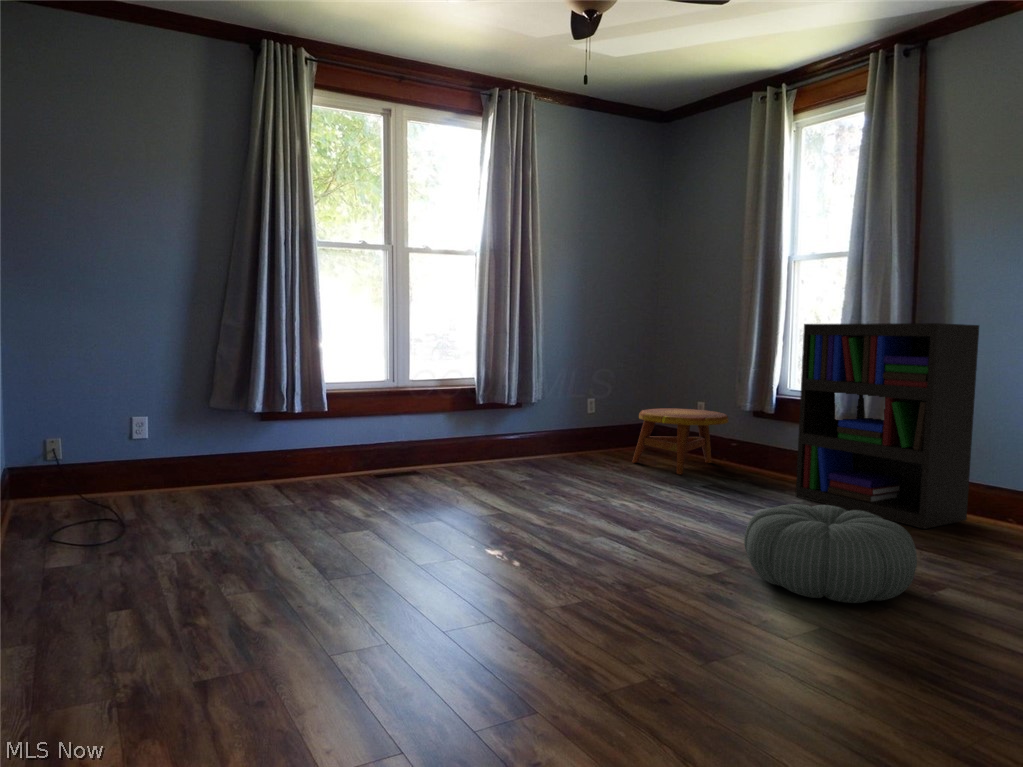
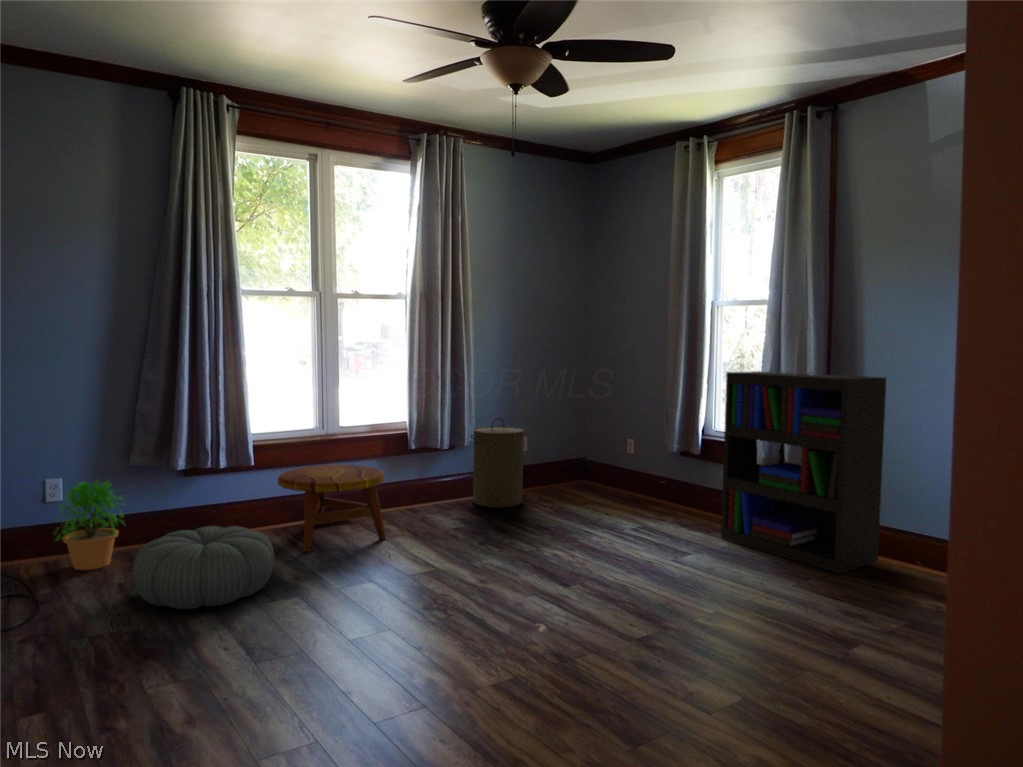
laundry hamper: none [537,377,592,466] -> present [471,418,525,508]
side table: present [633,409,728,474] -> present [278,464,386,552]
potted plant: none [137,415,210,502] -> present [54,481,122,570]
pouf: present [744,504,917,603] -> present [132,526,275,609]

